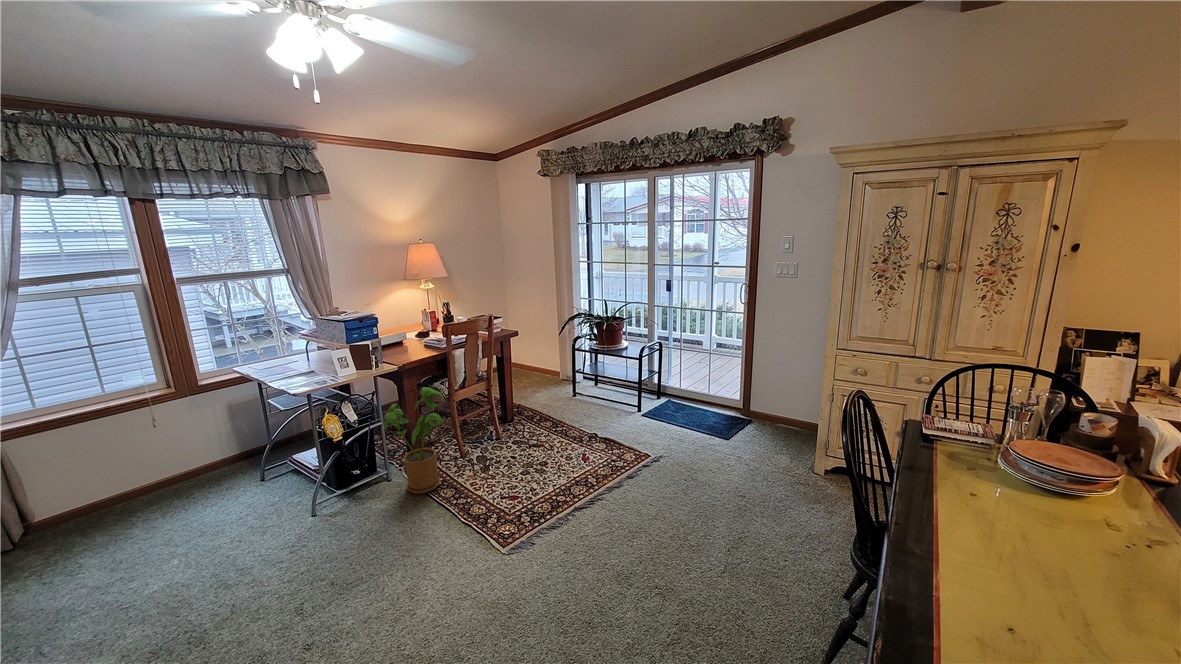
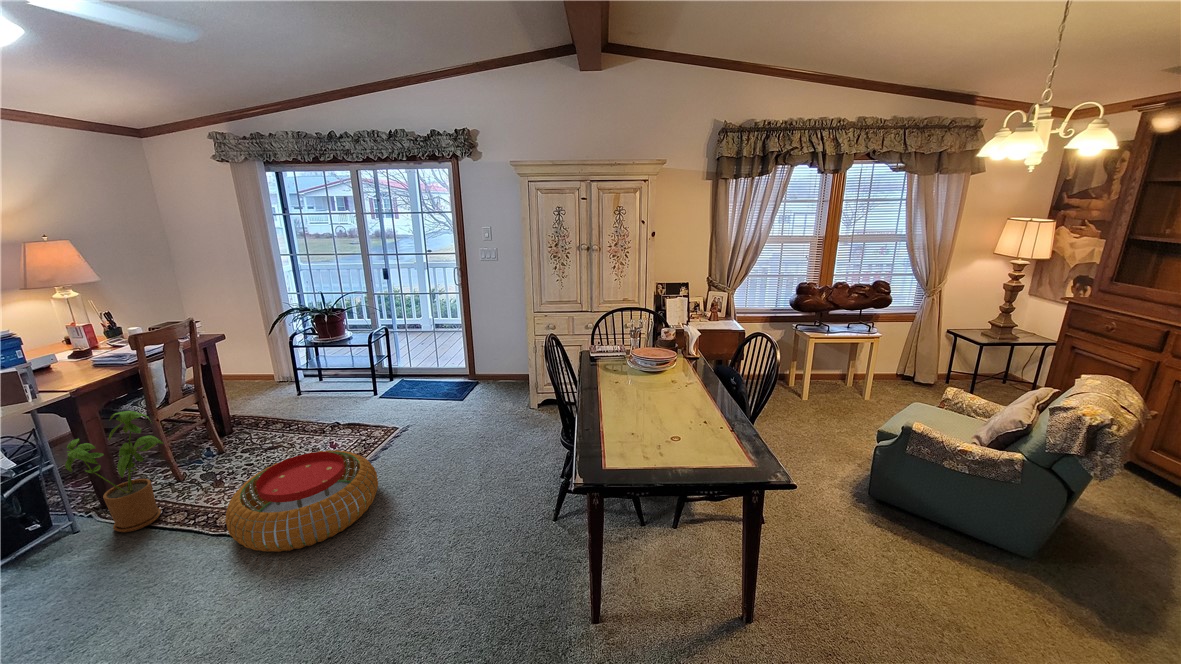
pouf: none [467,464,611,576] -> present [225,450,378,552]

